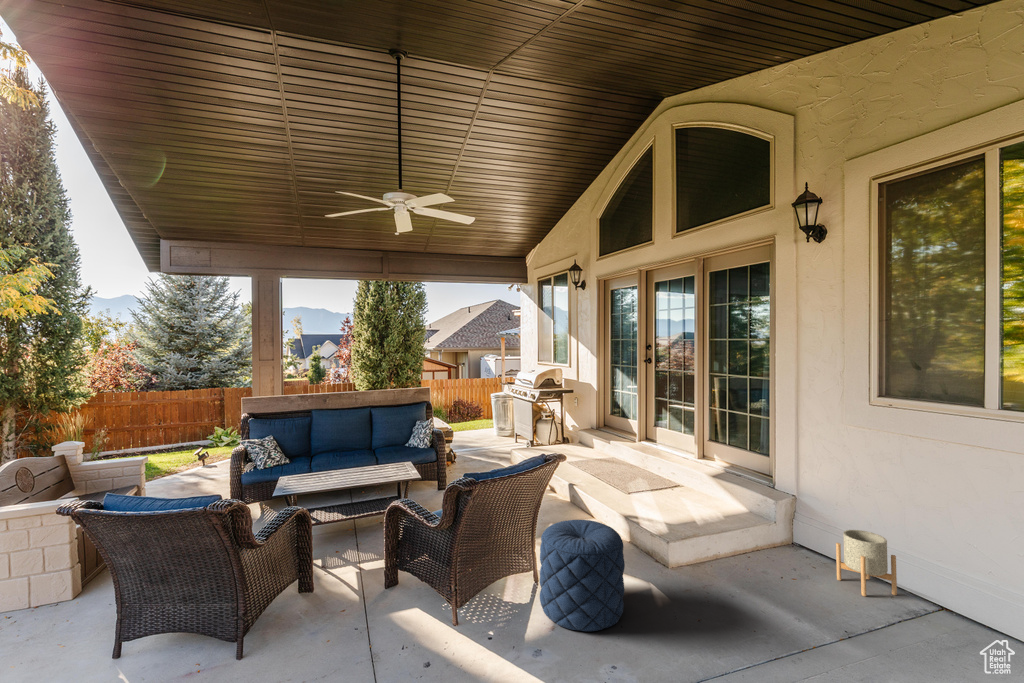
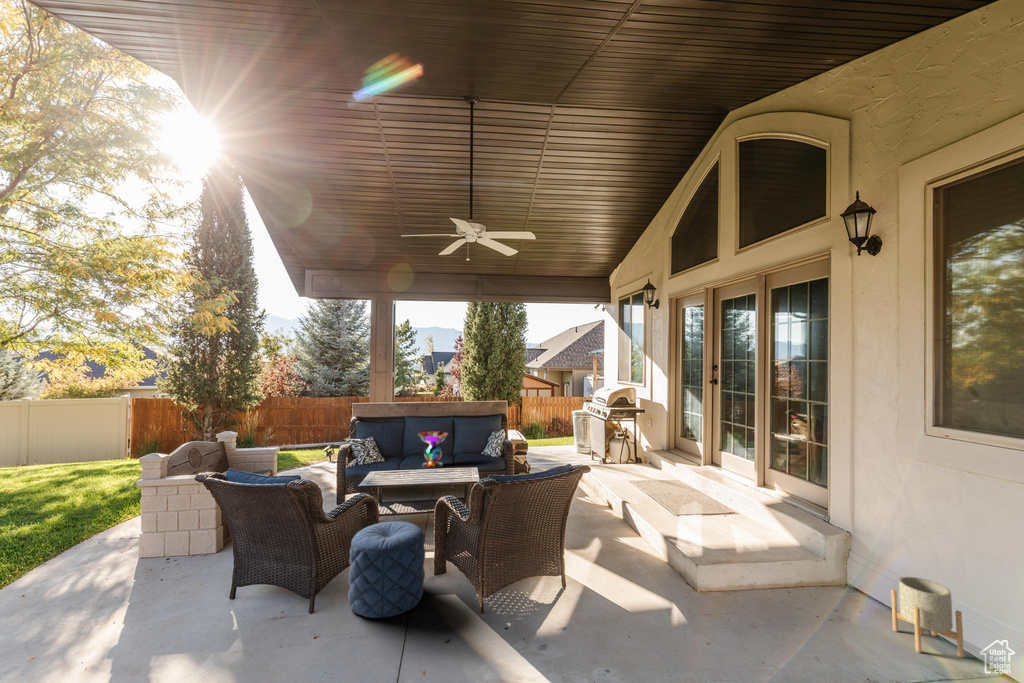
decorative bowl: none [338,424,375,466] -> present [419,432,448,468]
pouf: present [540,520,625,631] -> present [348,522,425,618]

